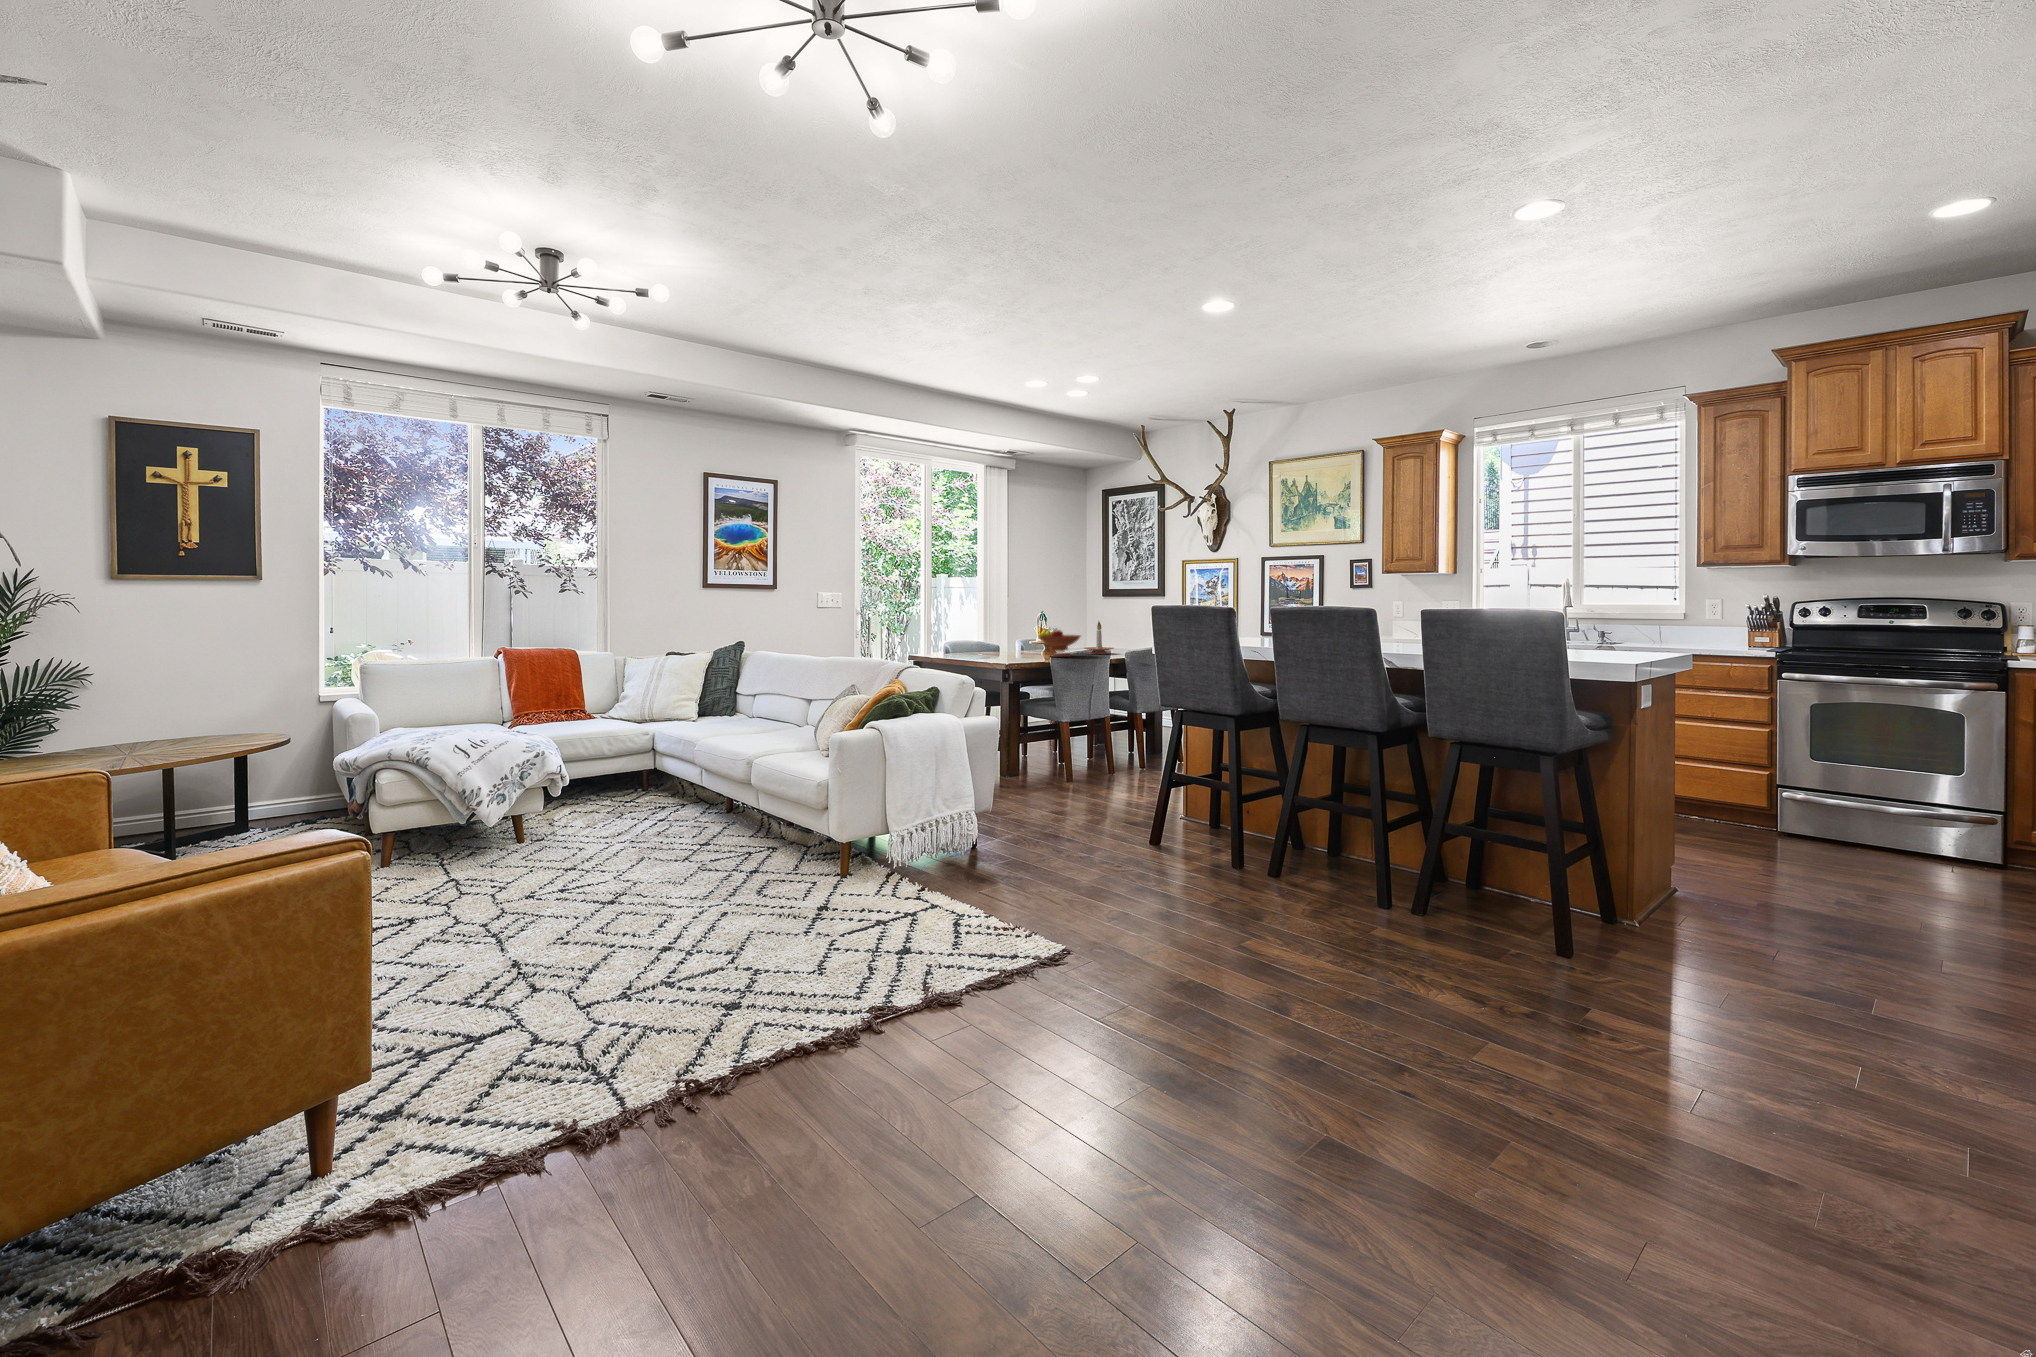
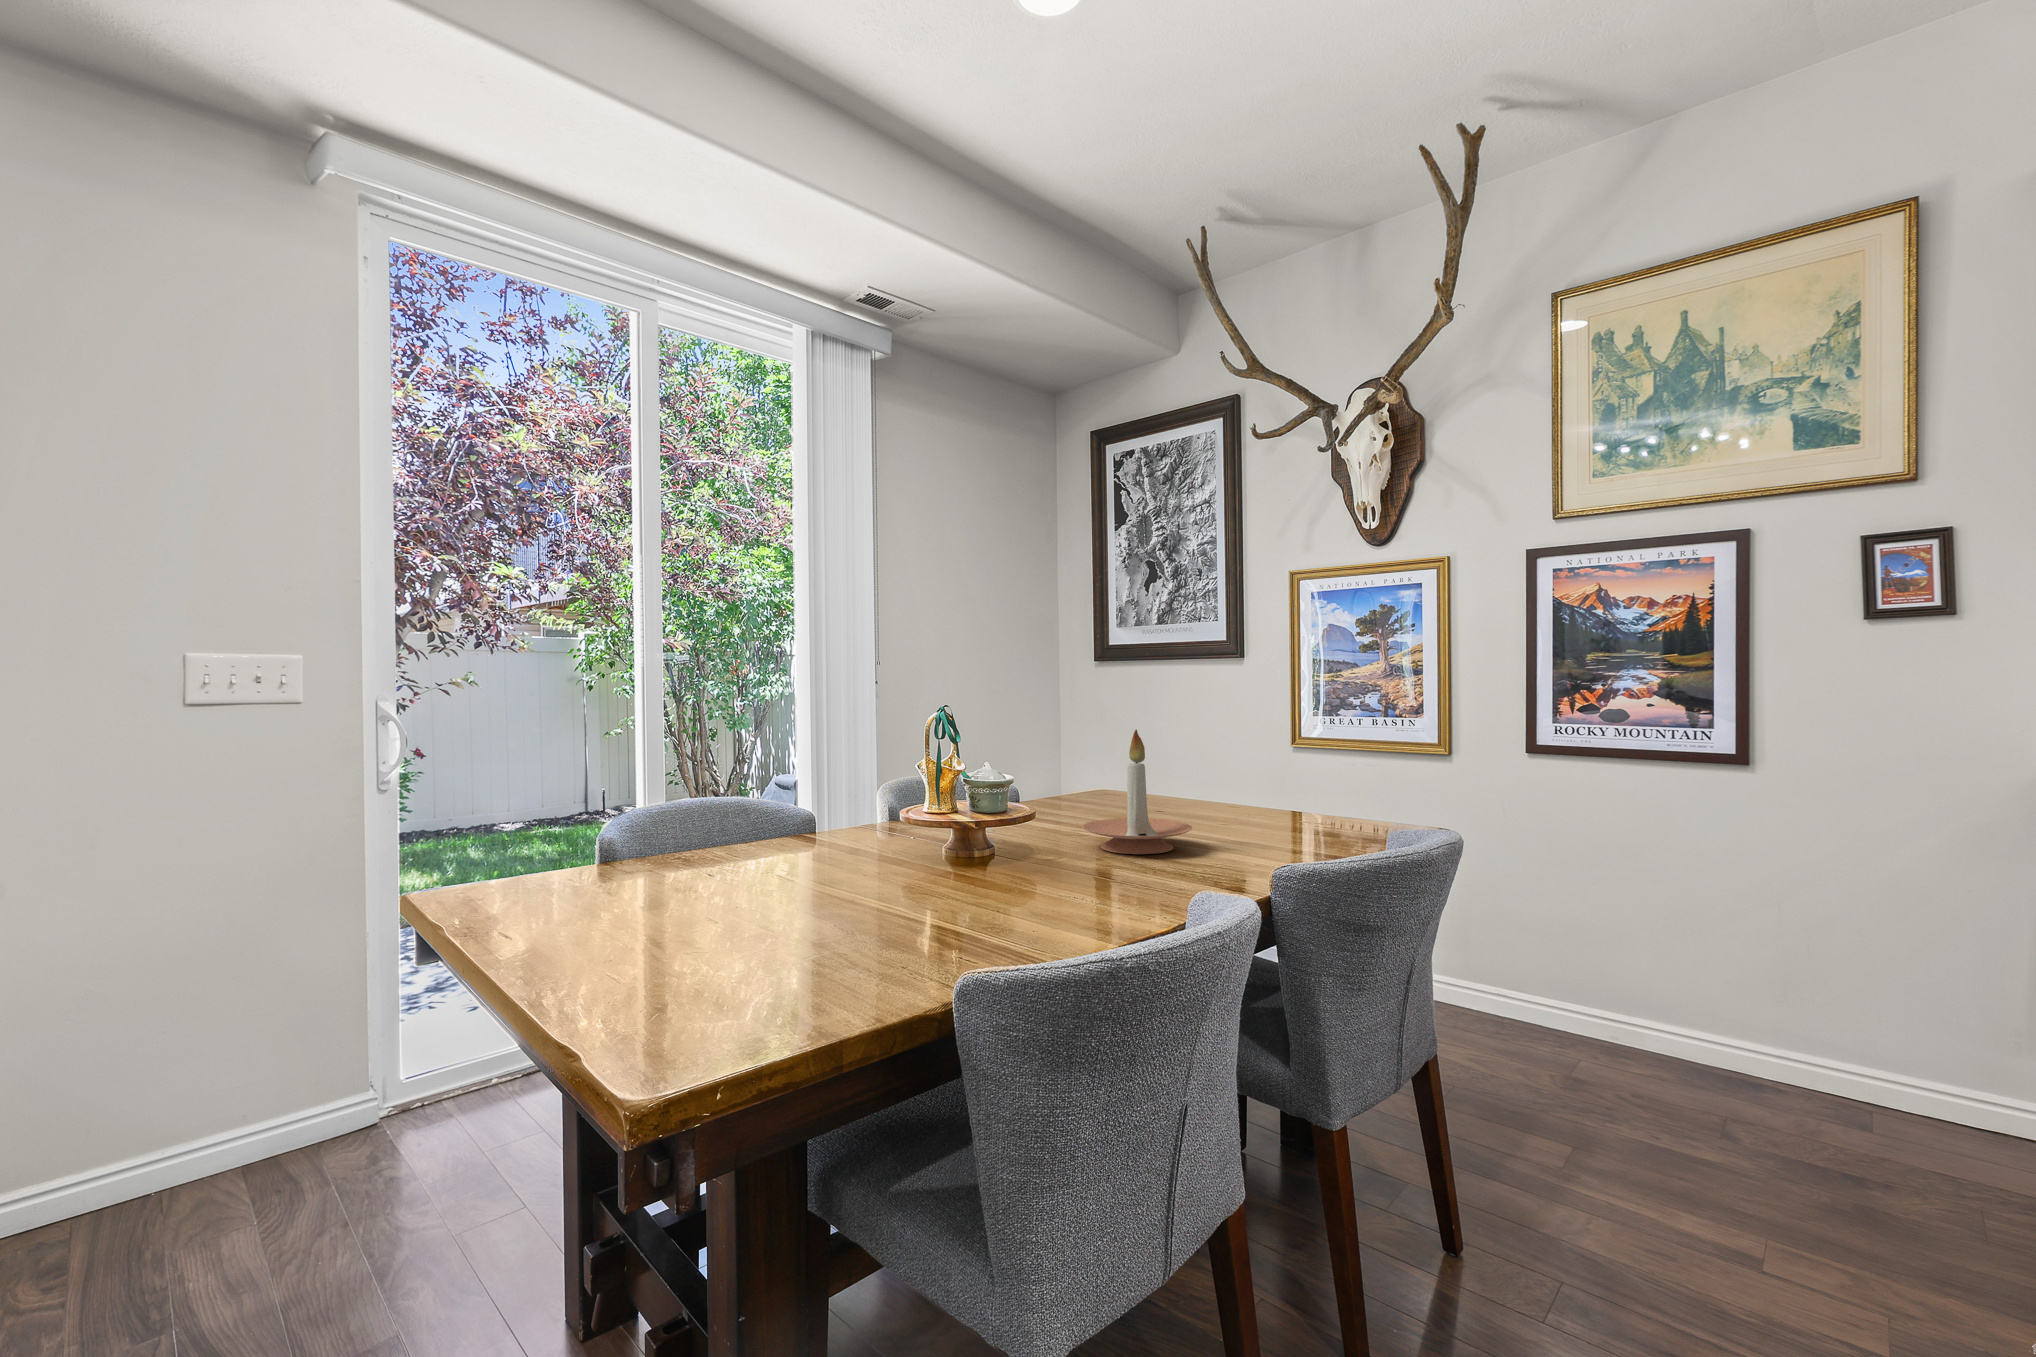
fruit bowl: present [1039,628,1080,657] -> none [902,766,1085,894]

